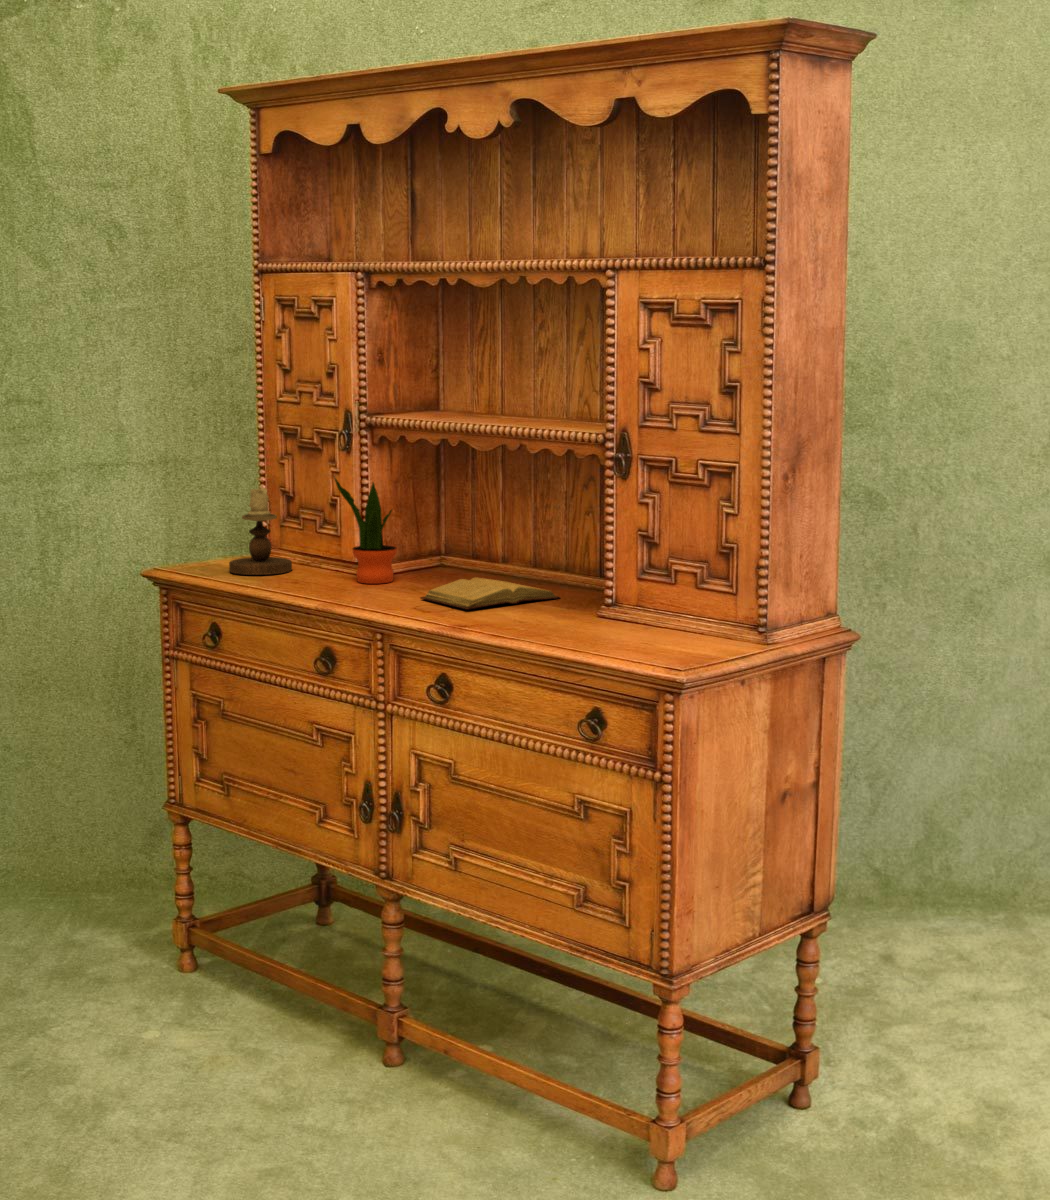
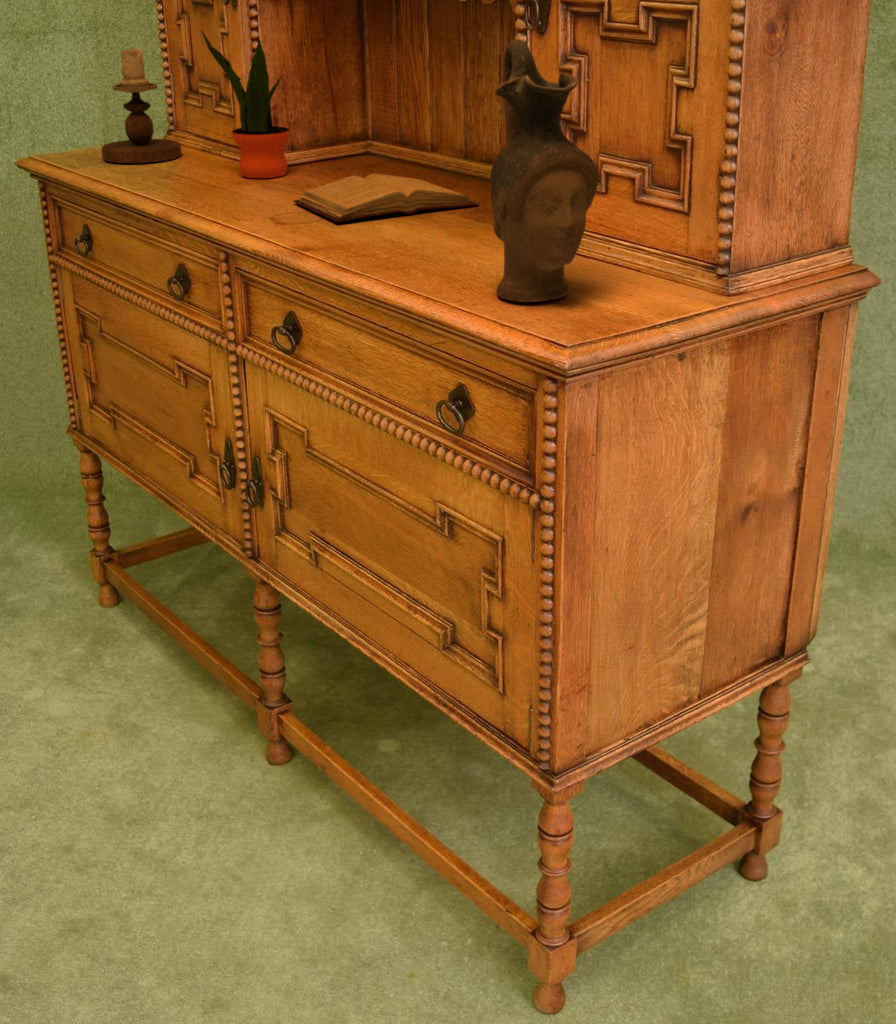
ceramic pitcher: none [612,485,683,650] -> present [490,39,598,302]

